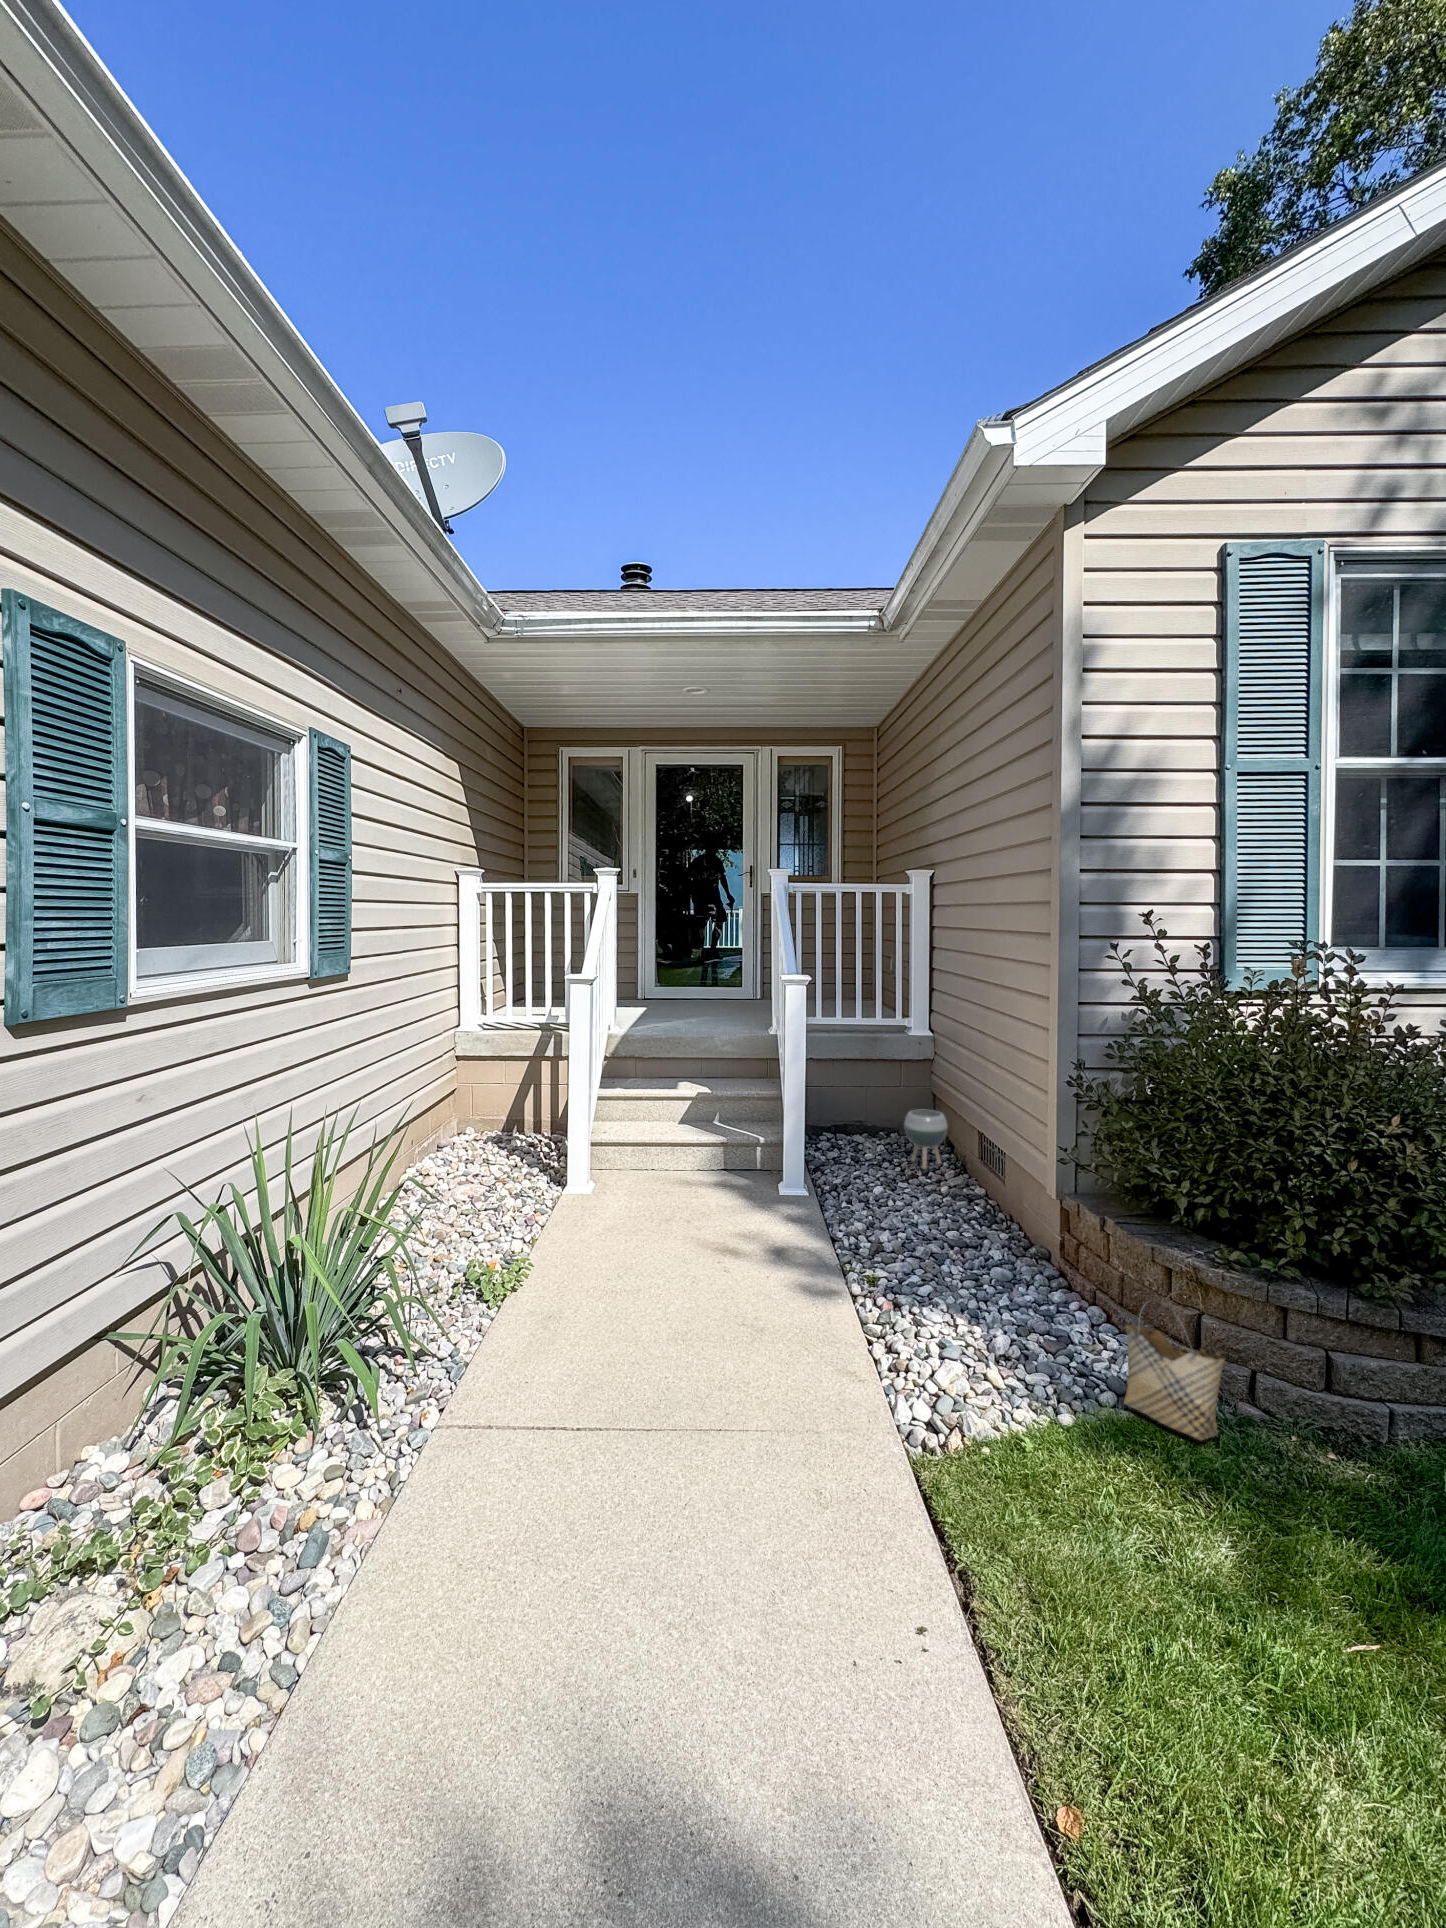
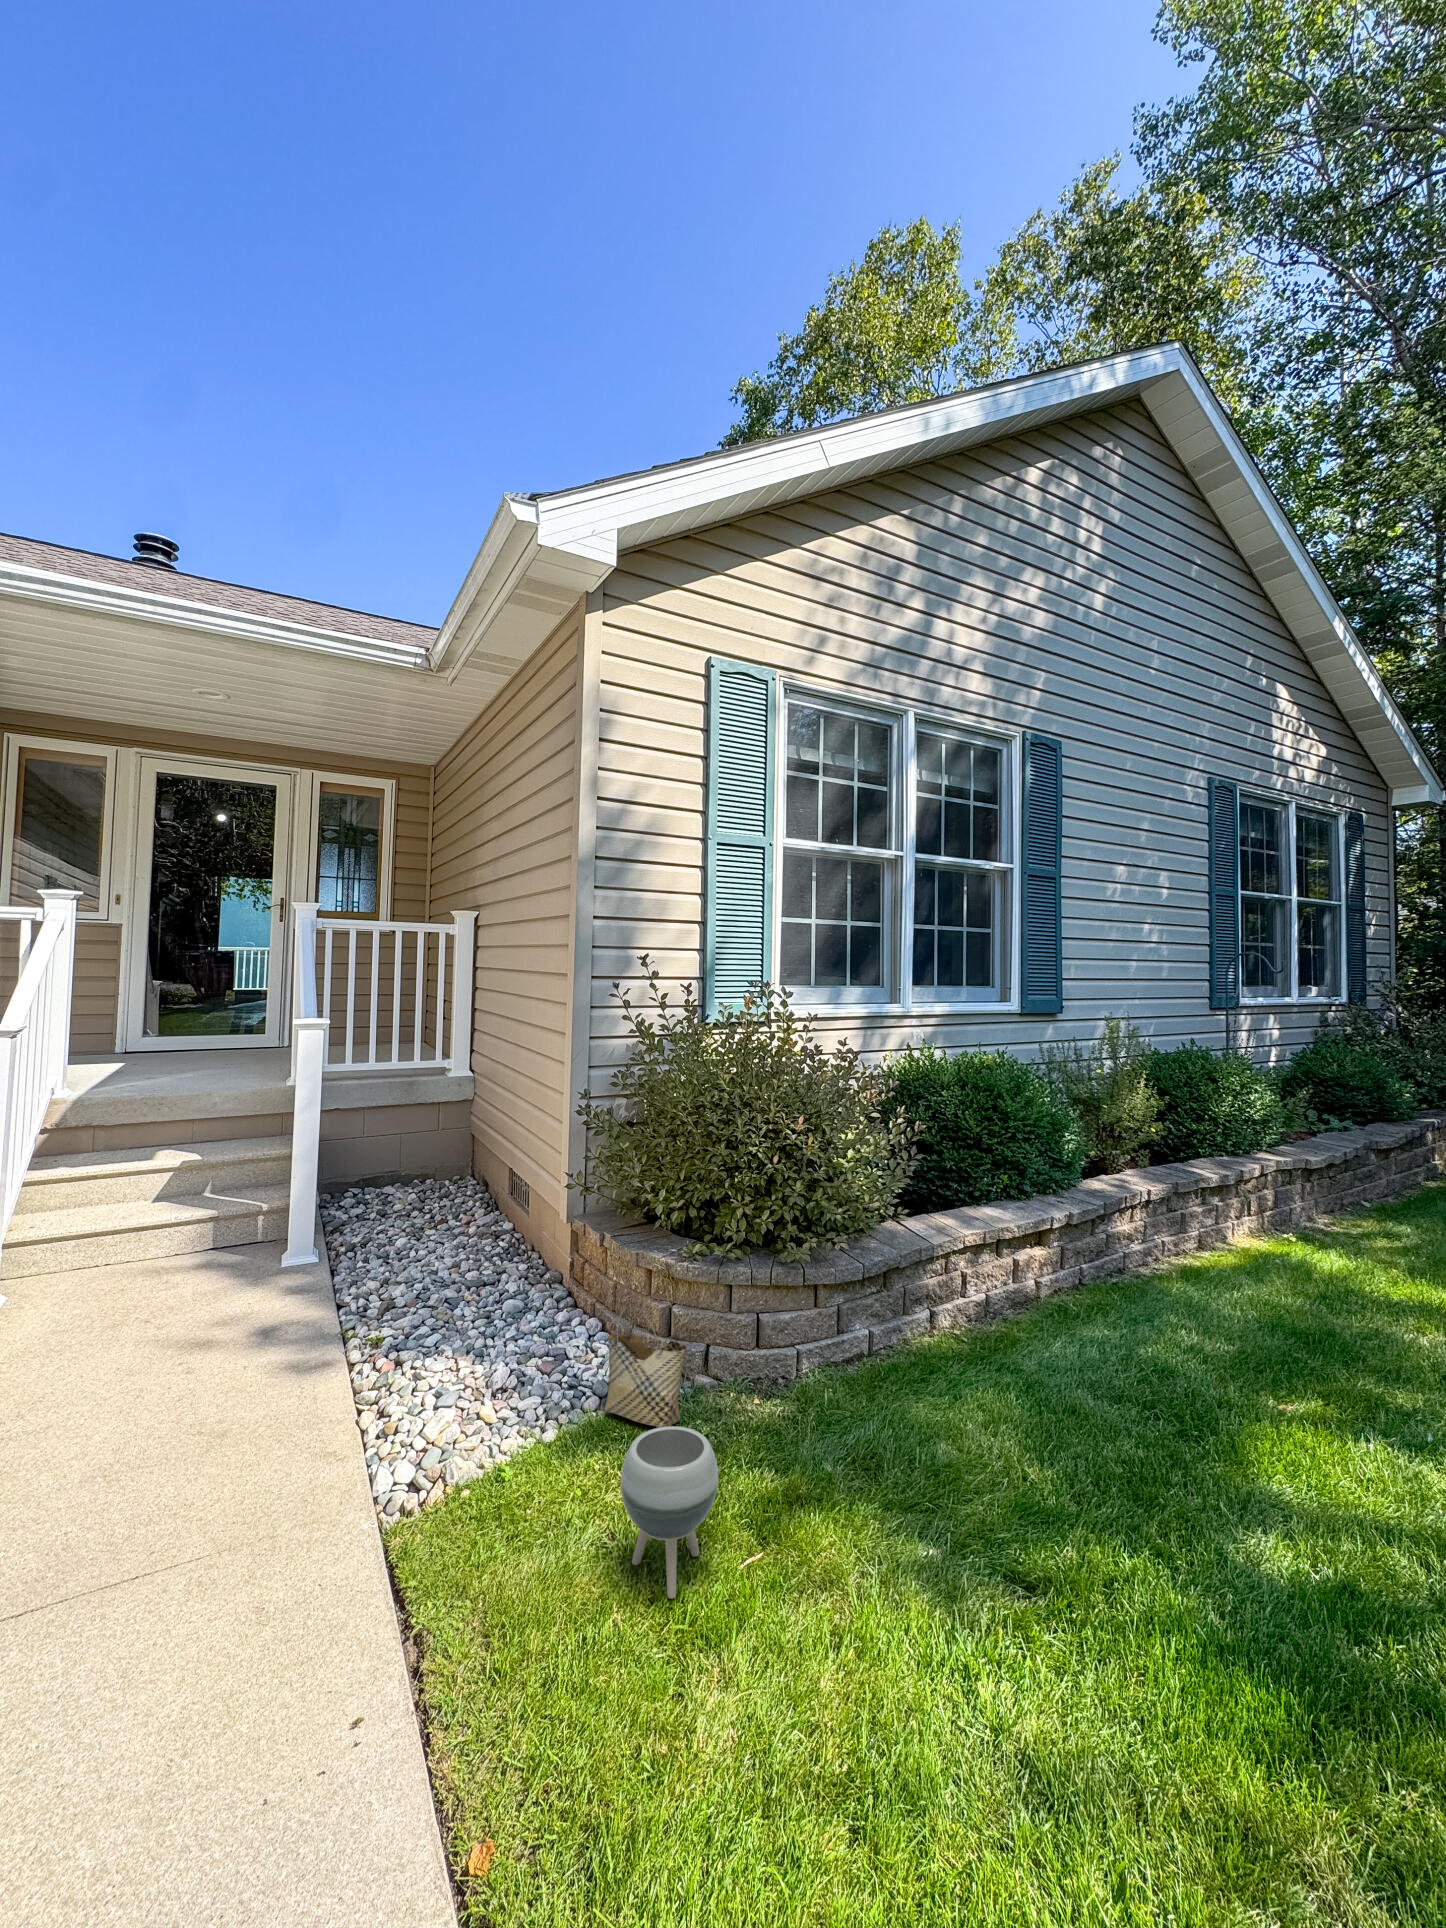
planter: present [904,1109,947,1169] -> present [621,1426,718,1599]

